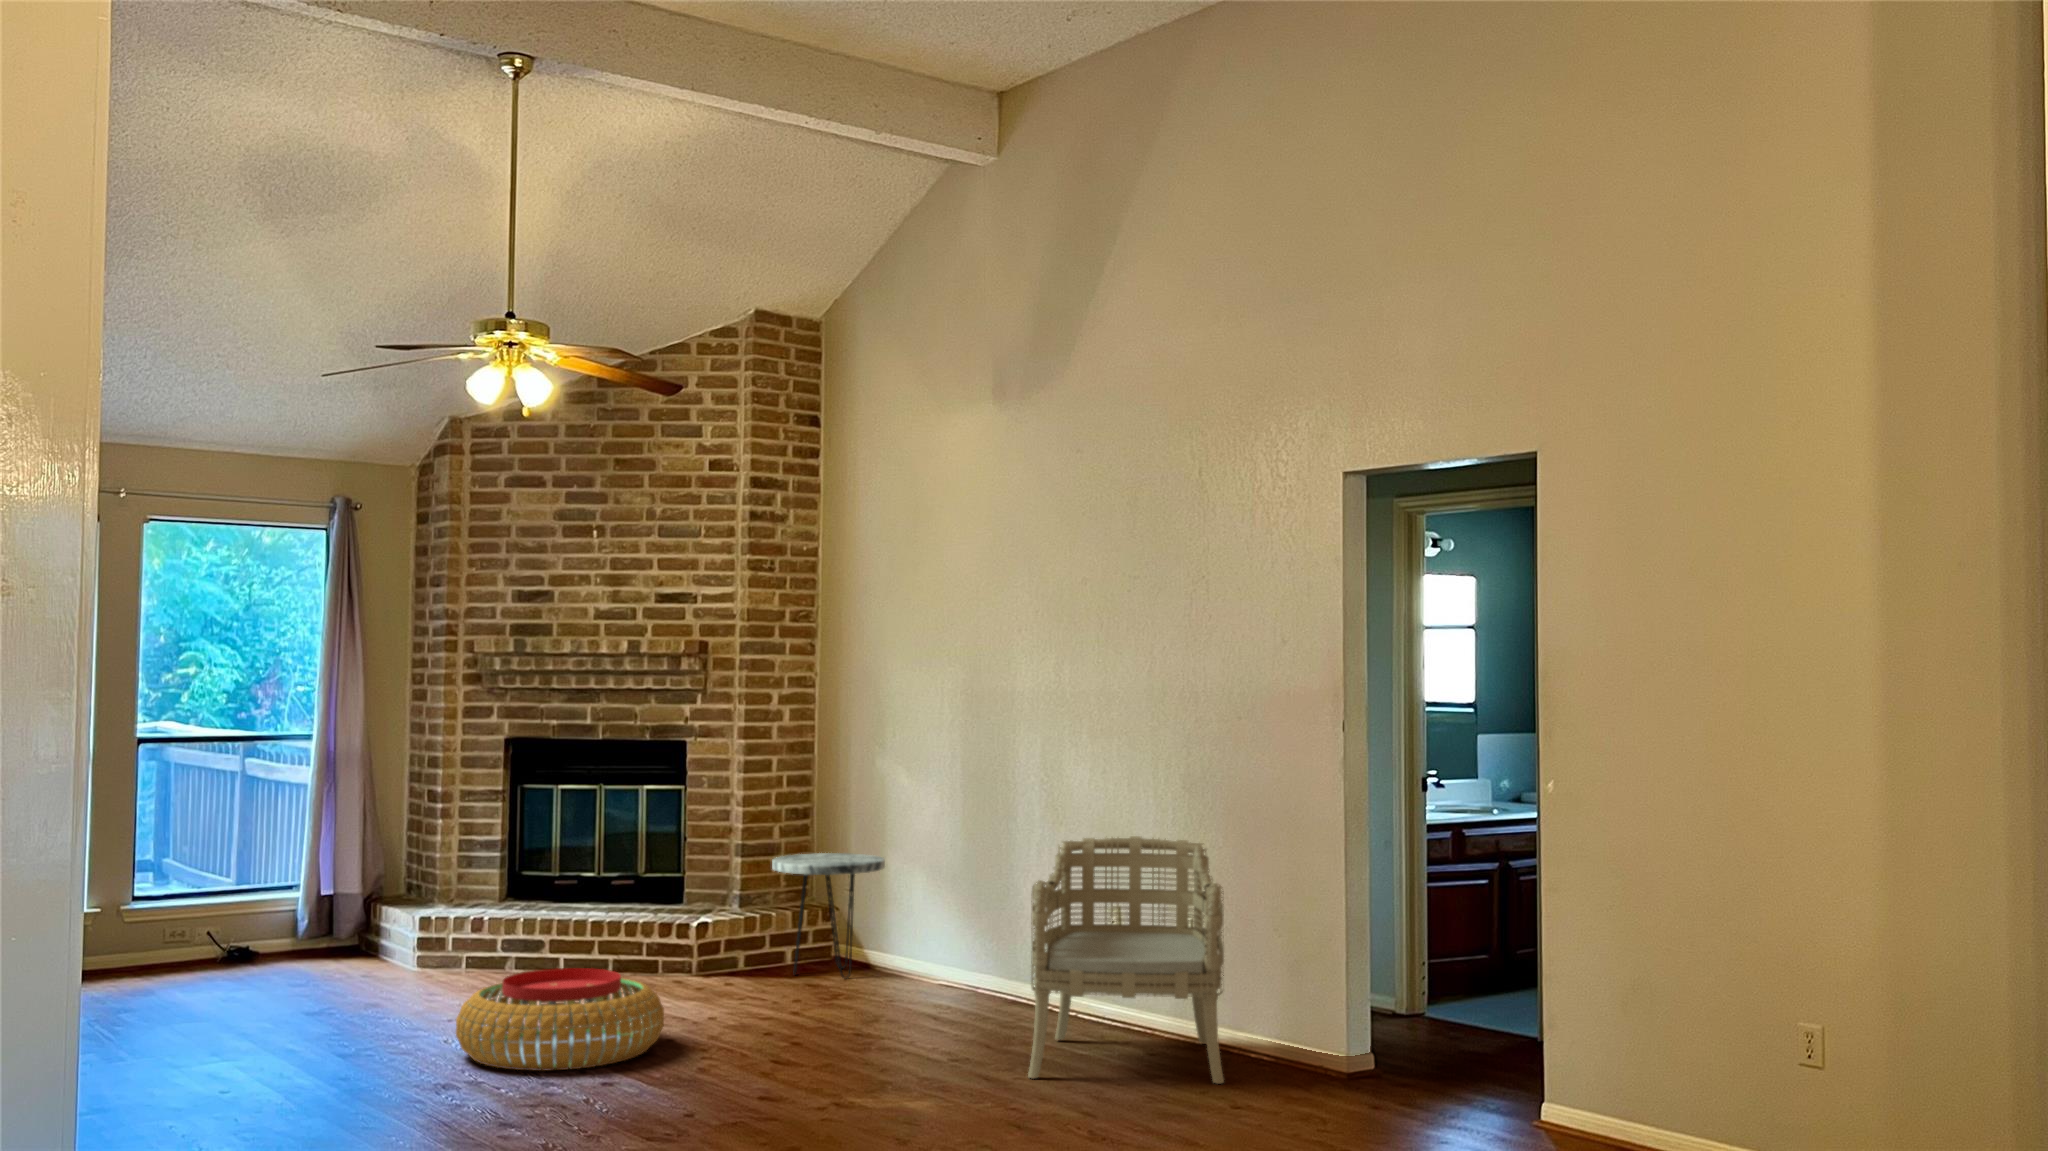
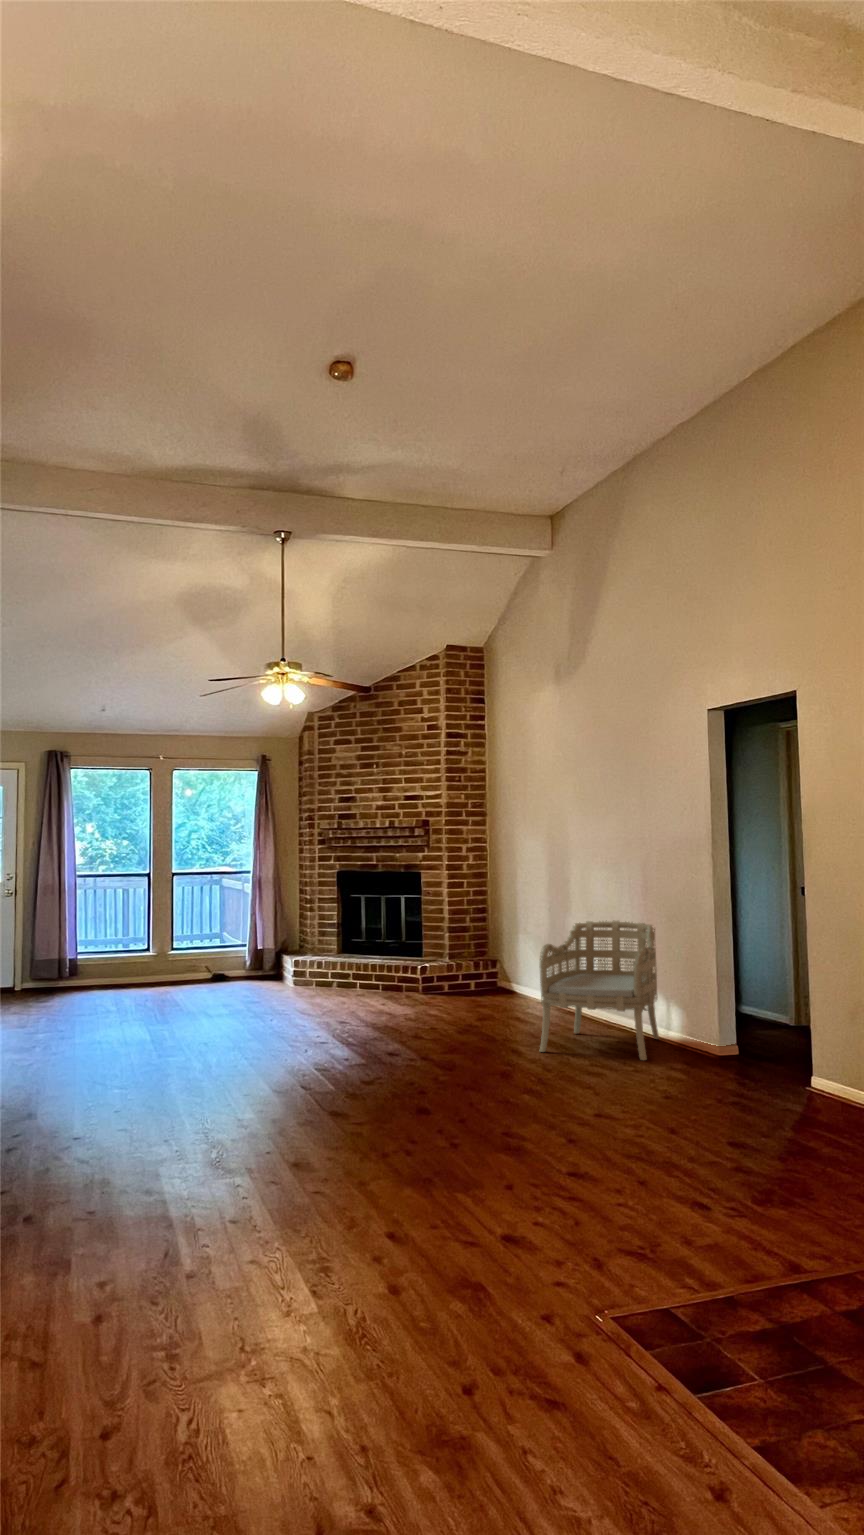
side table: present [772,853,885,978] -> none [456,931,516,998]
pouf: present [456,968,664,1071] -> none [269,986,371,1036]

